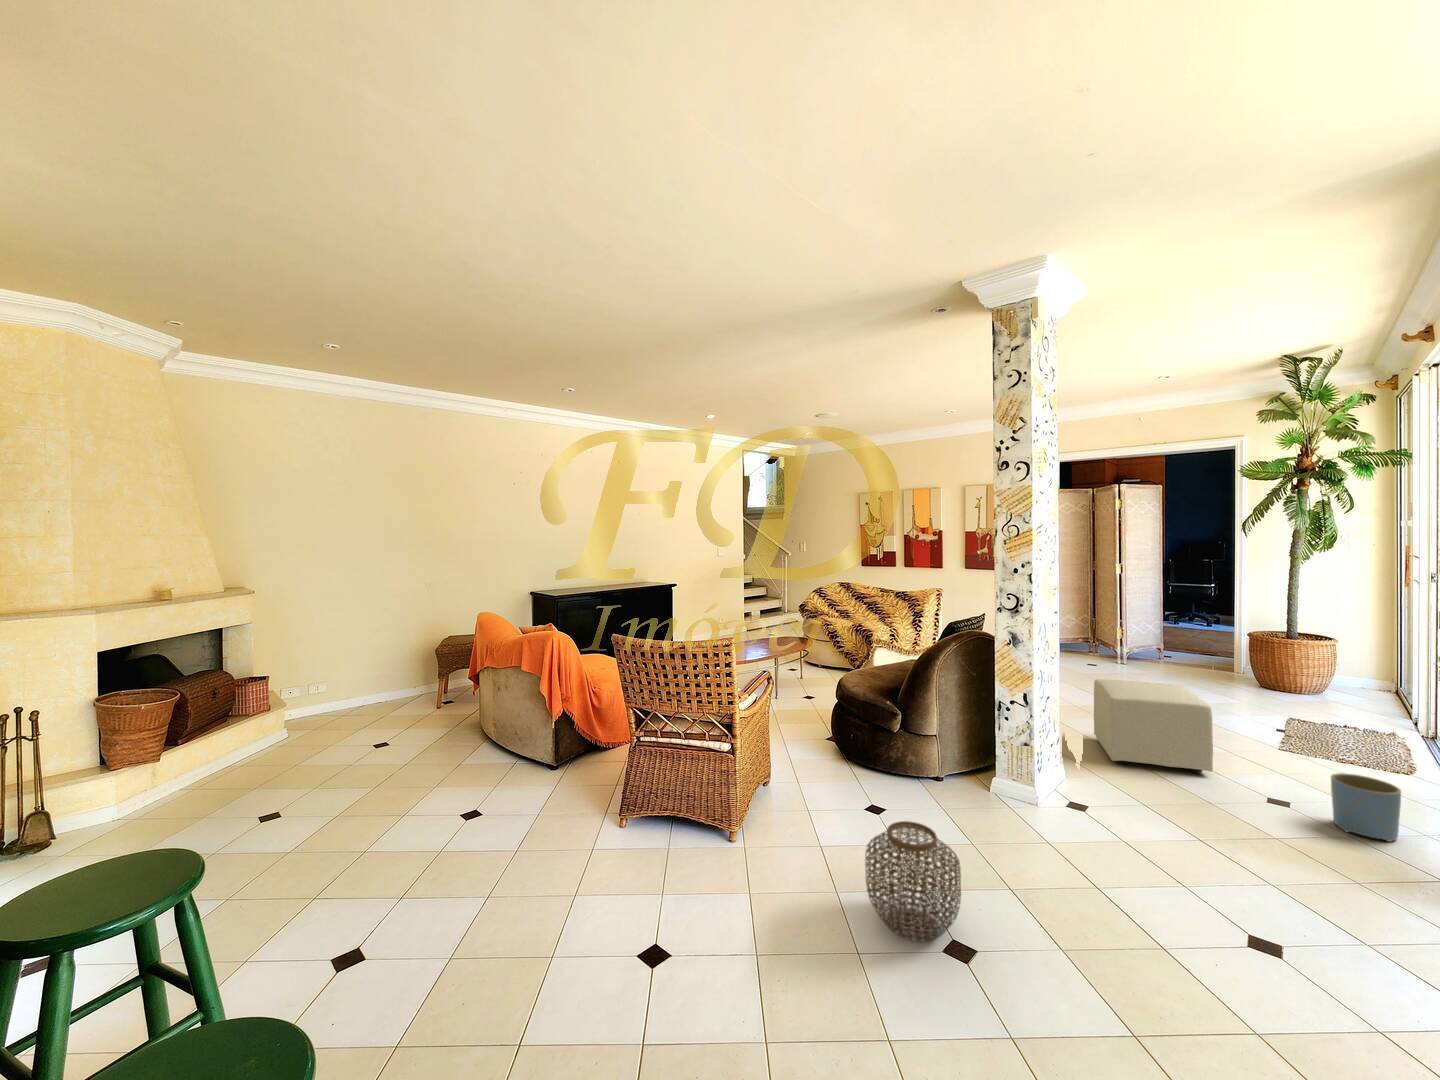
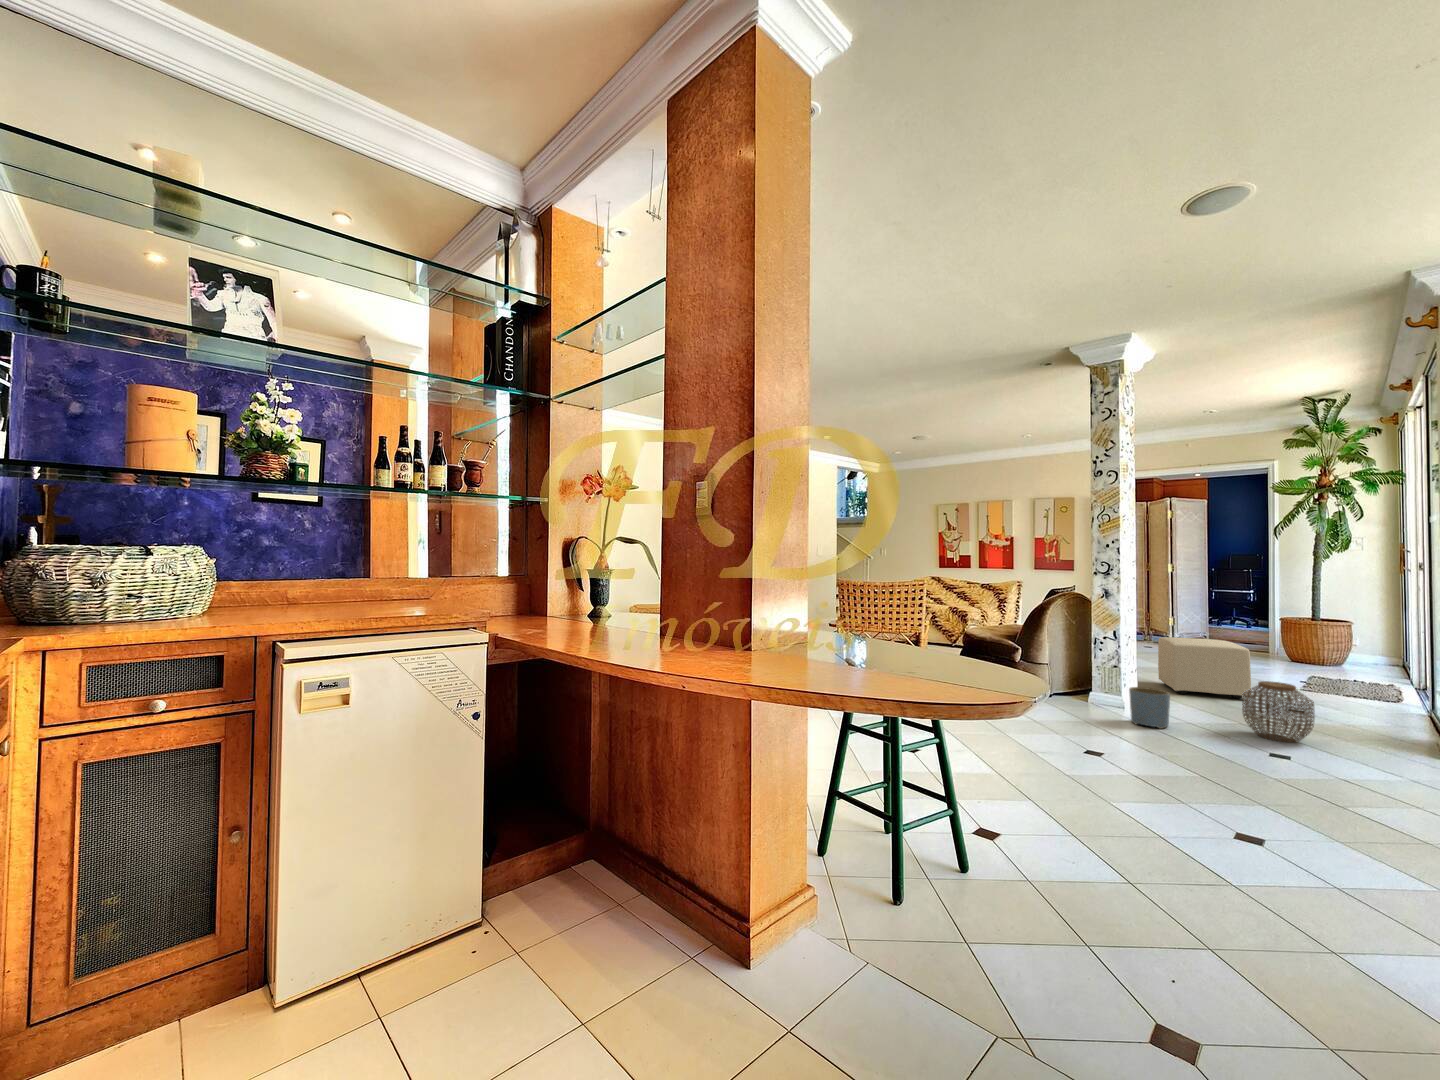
planter: present [1331,773,1401,842] -> present [1129,687,1170,729]
woven basket: present [865,821,961,942] -> present [1242,681,1314,743]

